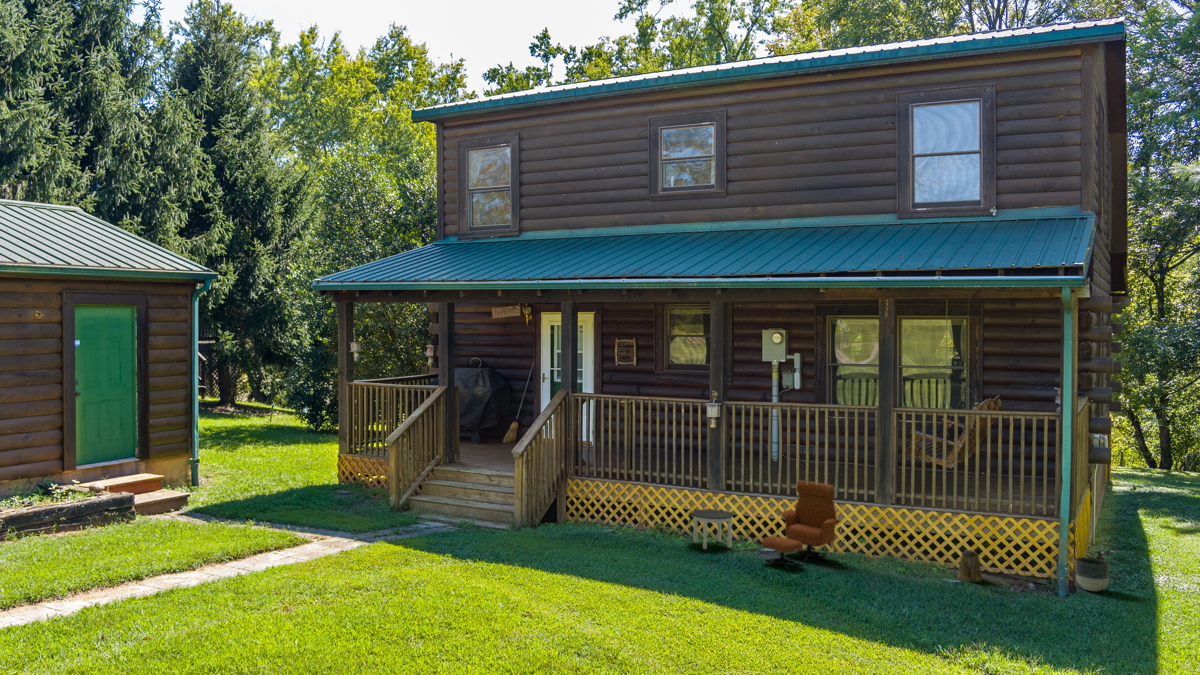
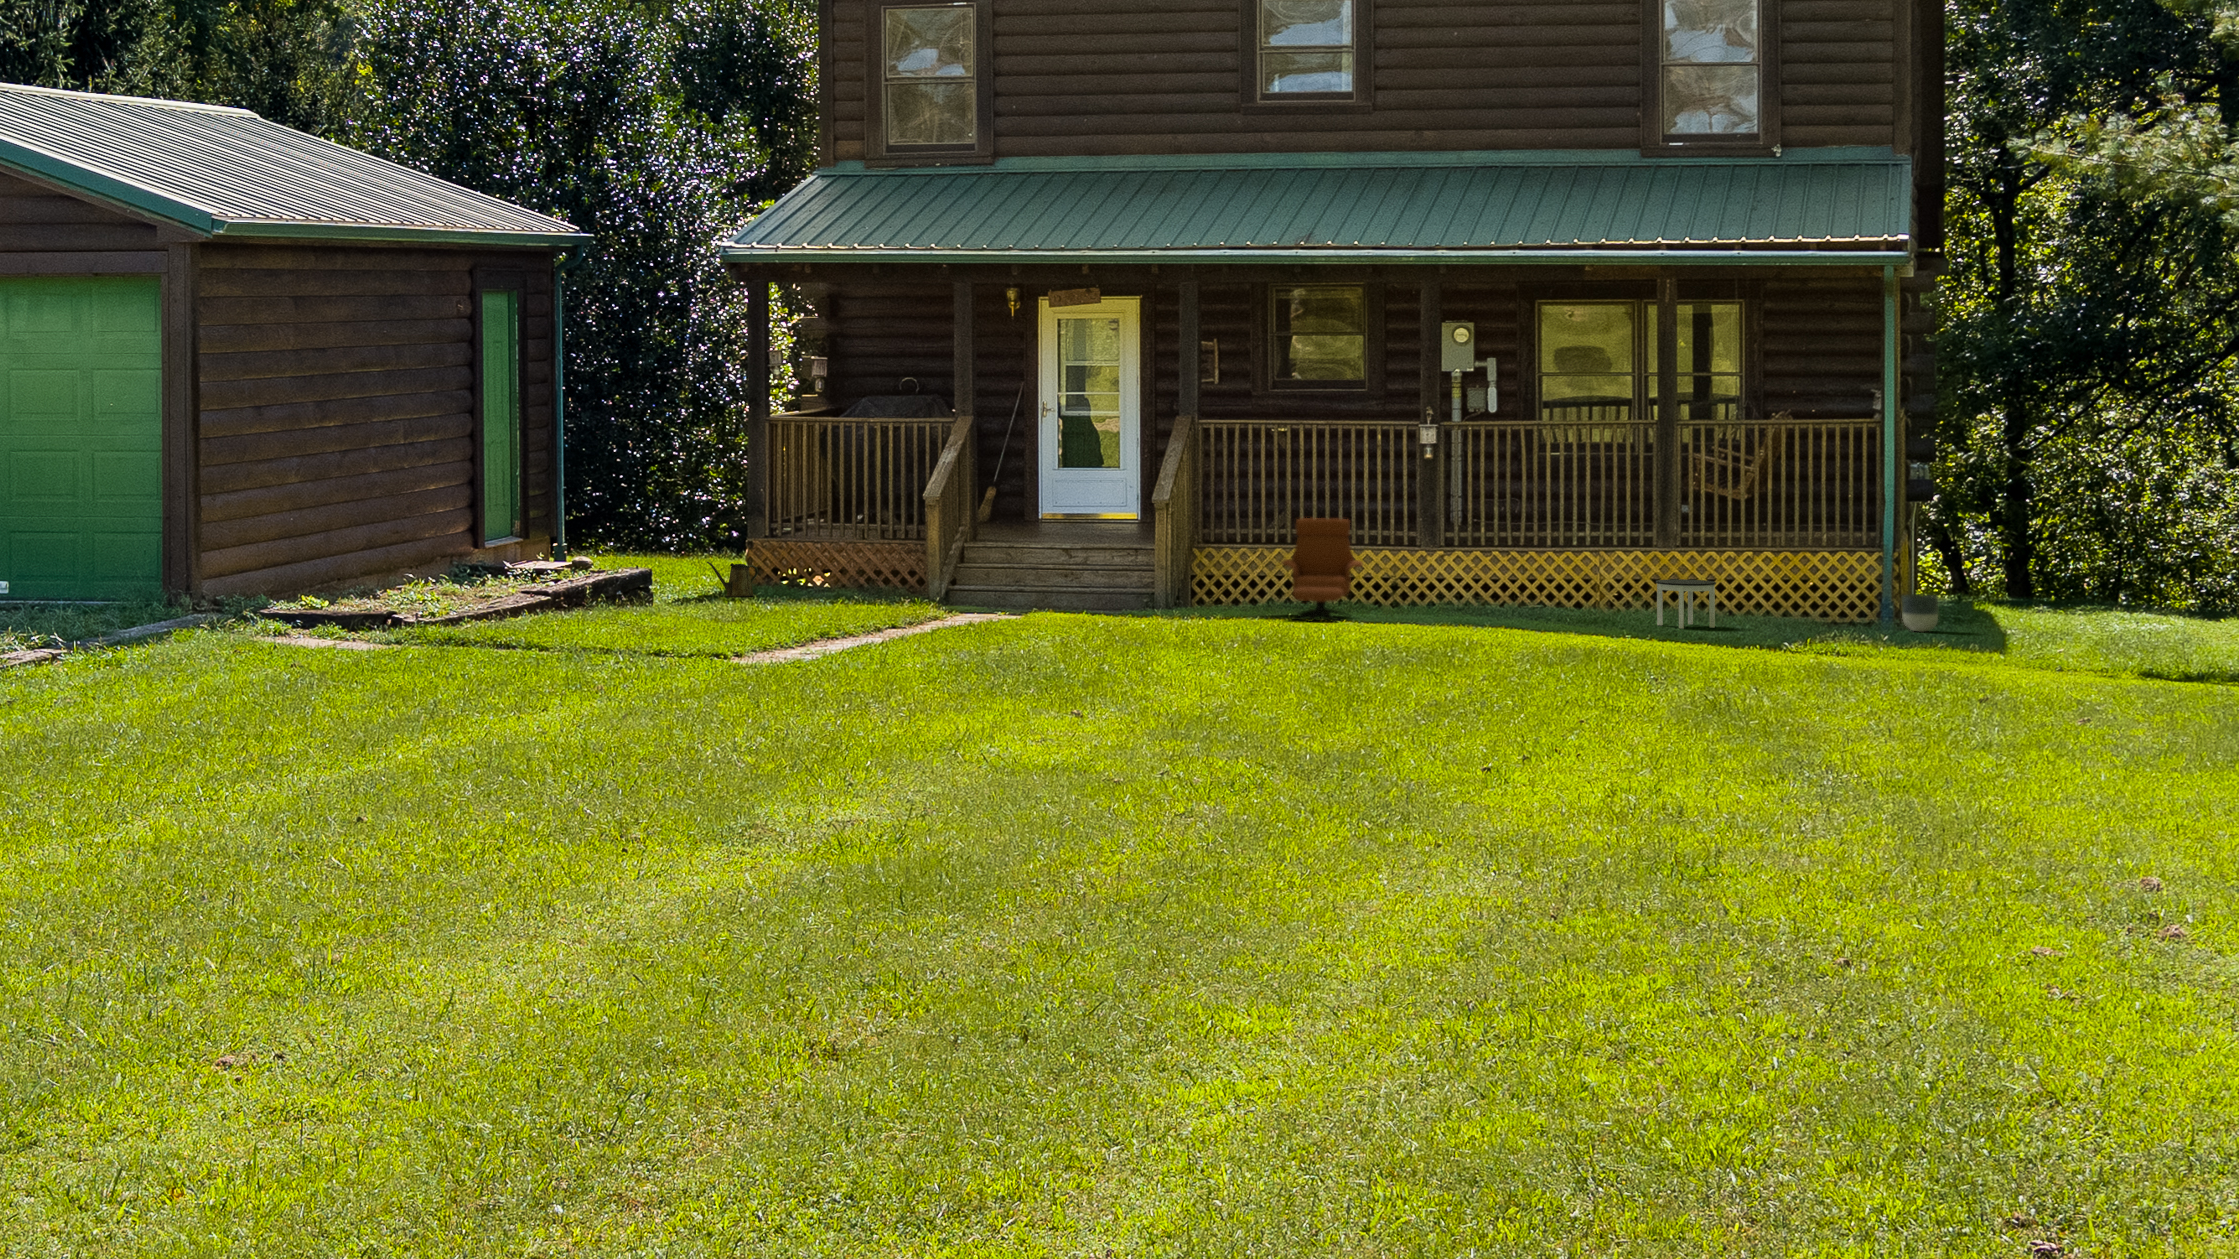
lounge chair: present [762,481,841,570] -> present [1281,518,1363,622]
round table: present [692,509,734,549] -> present [1656,579,1716,629]
watering can: present [957,550,983,582] -> present [707,562,758,597]

